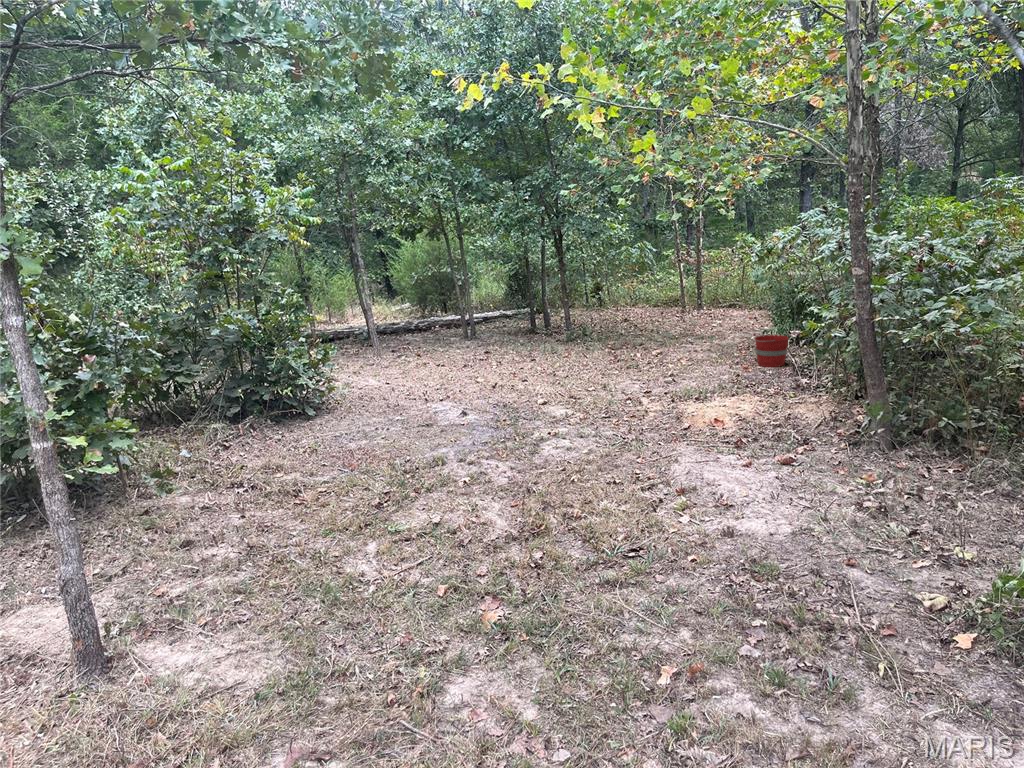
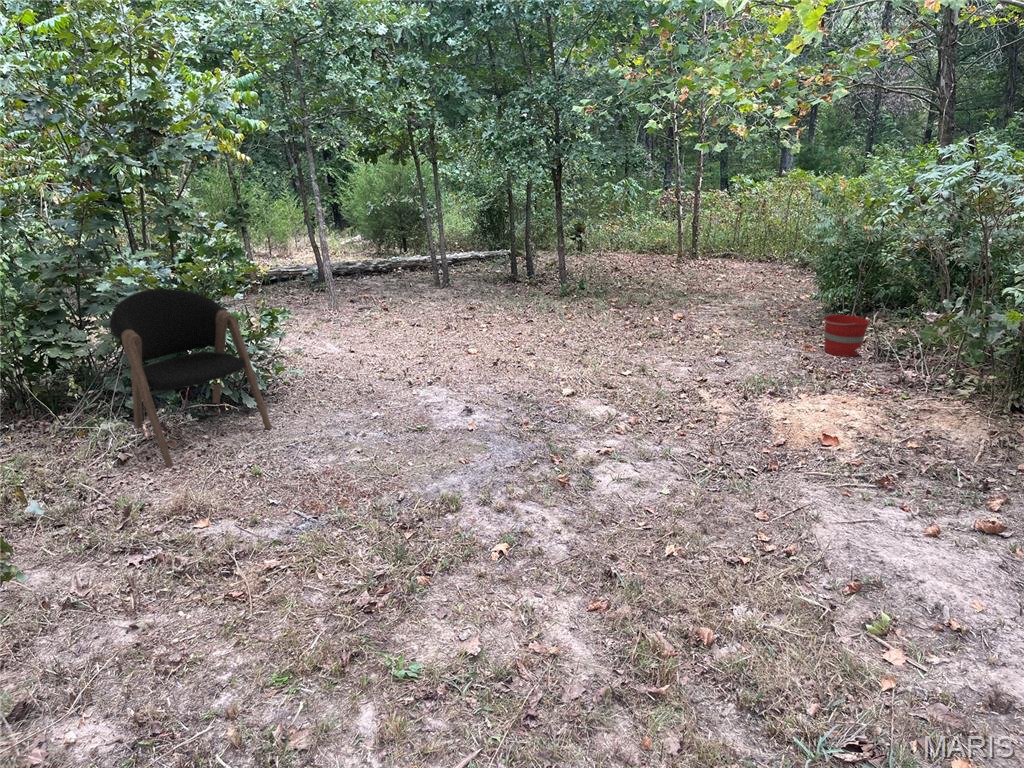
chair: none [218,333,325,451] -> present [110,289,272,468]

